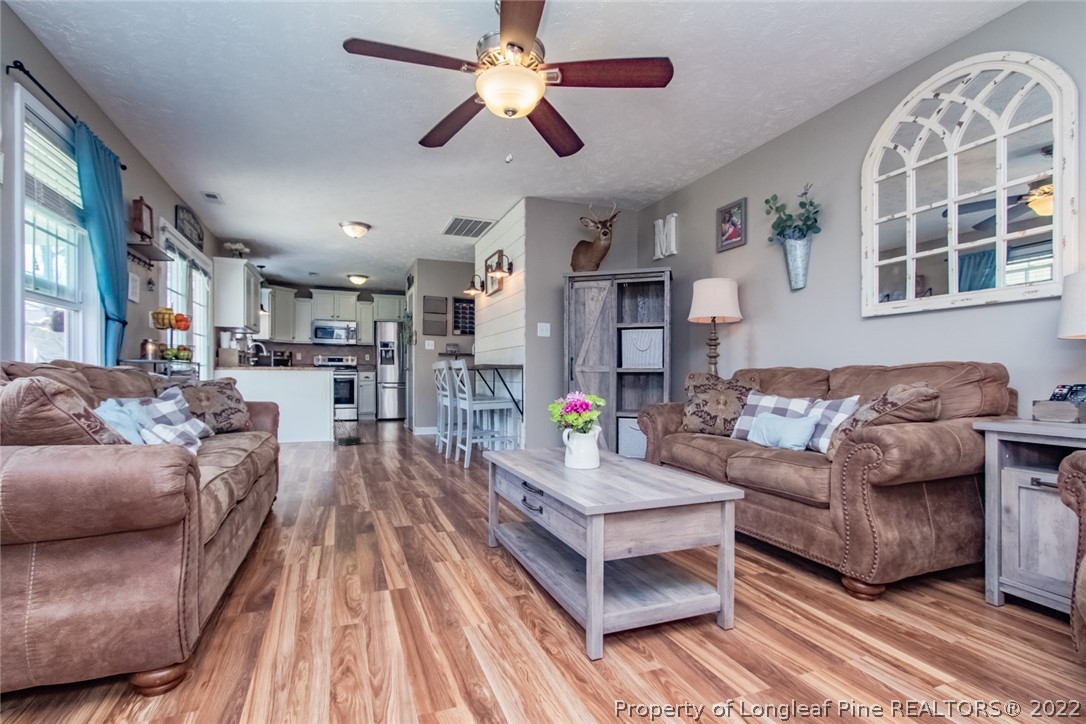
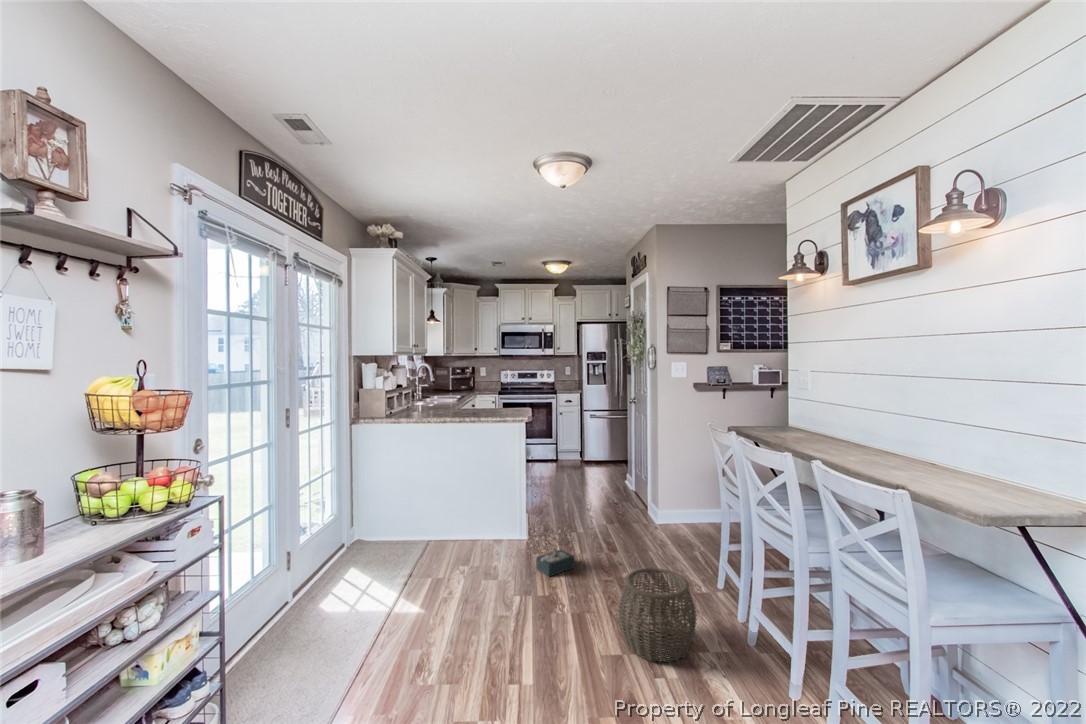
woven basket: none [378,422,414,454] -> present [618,568,697,663]

